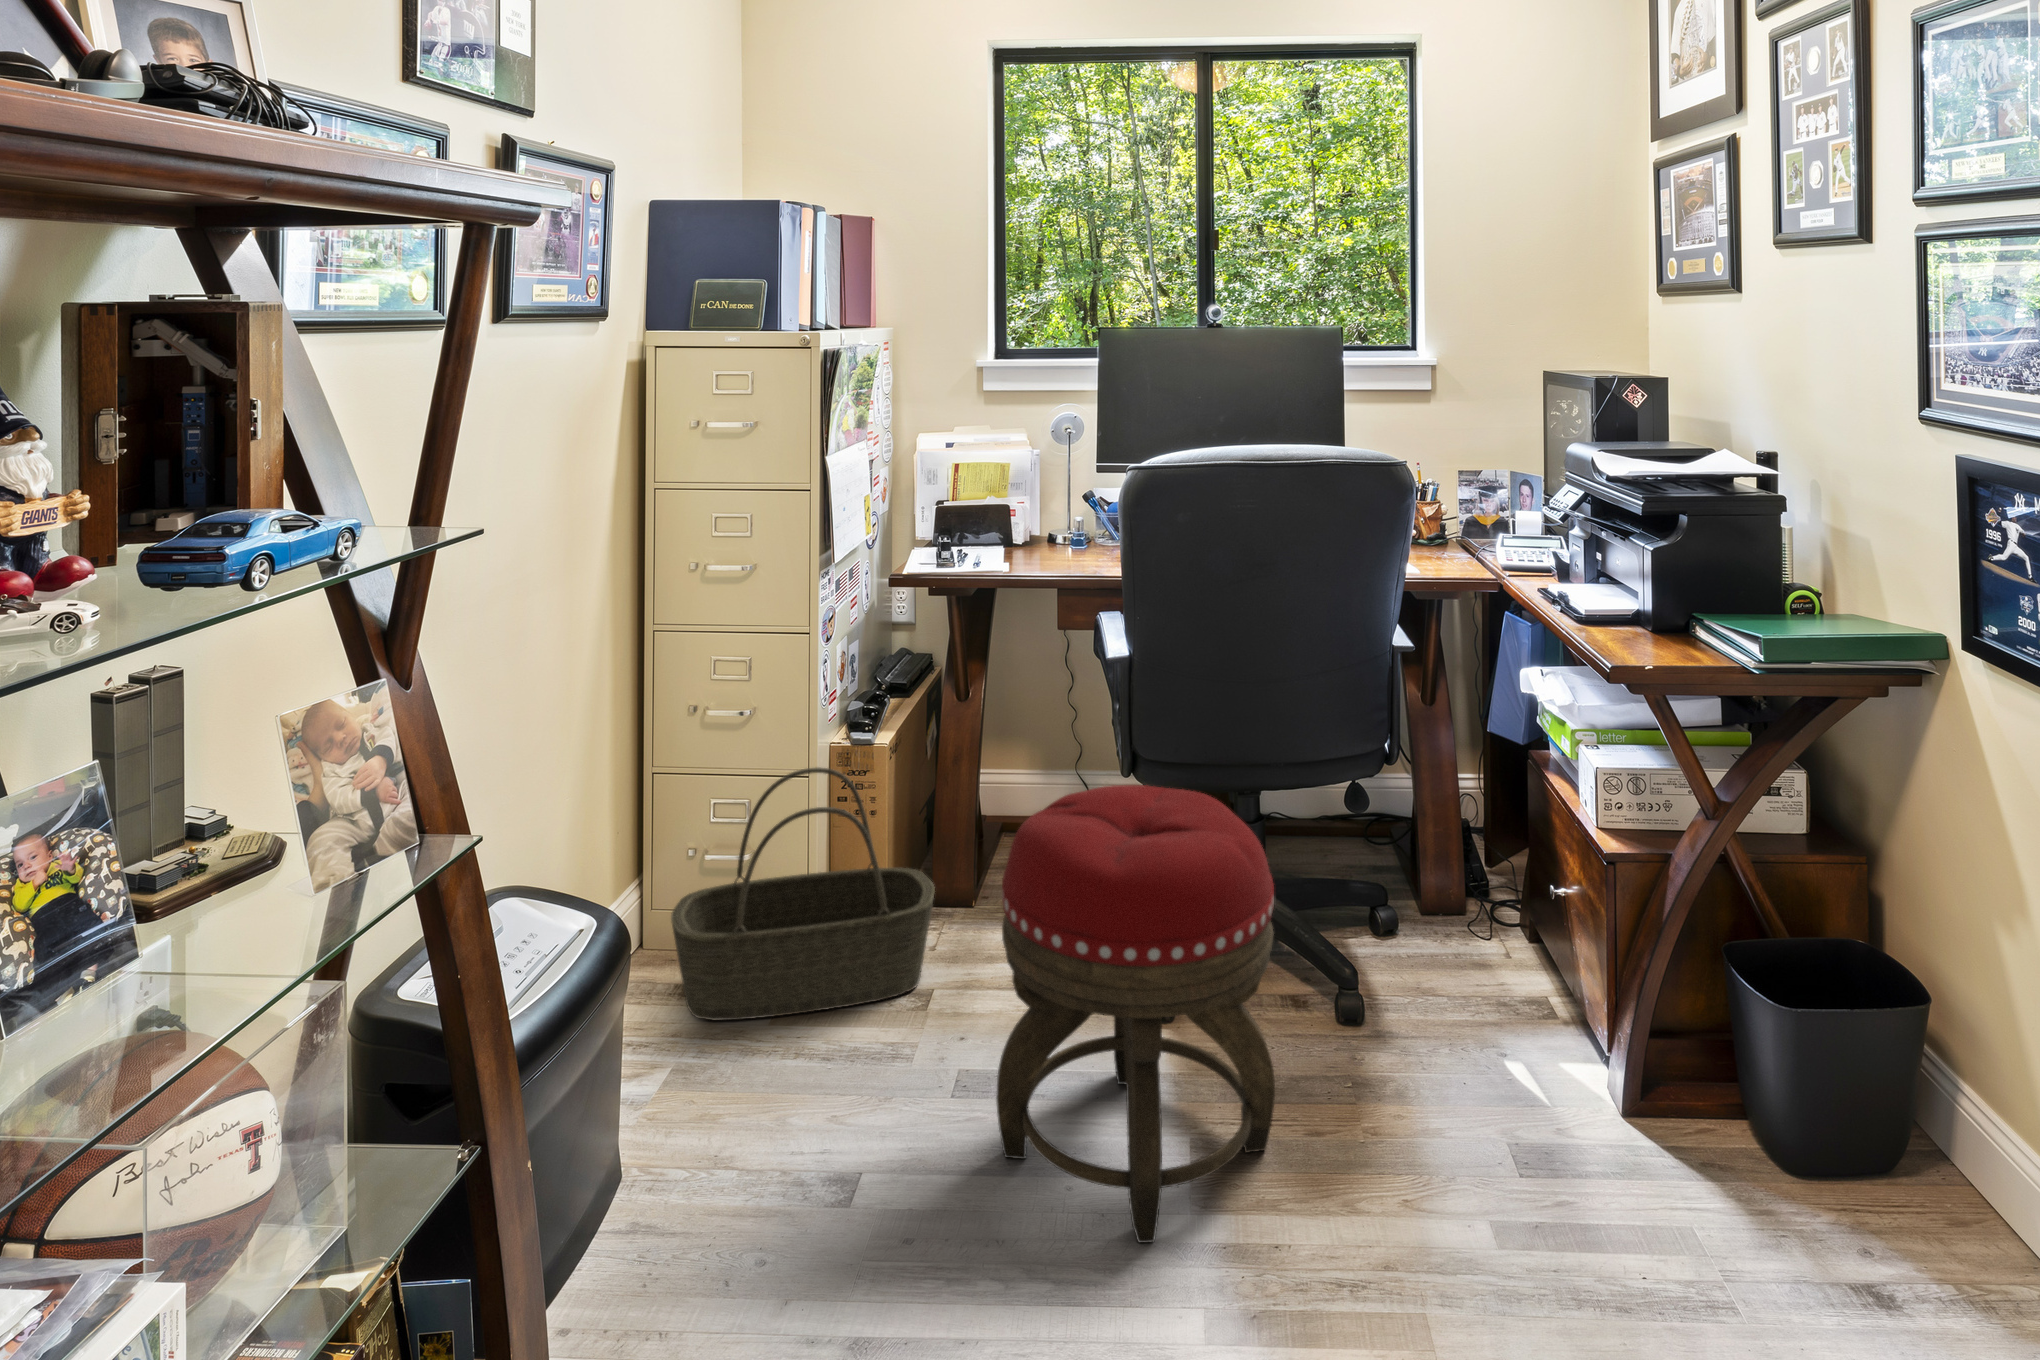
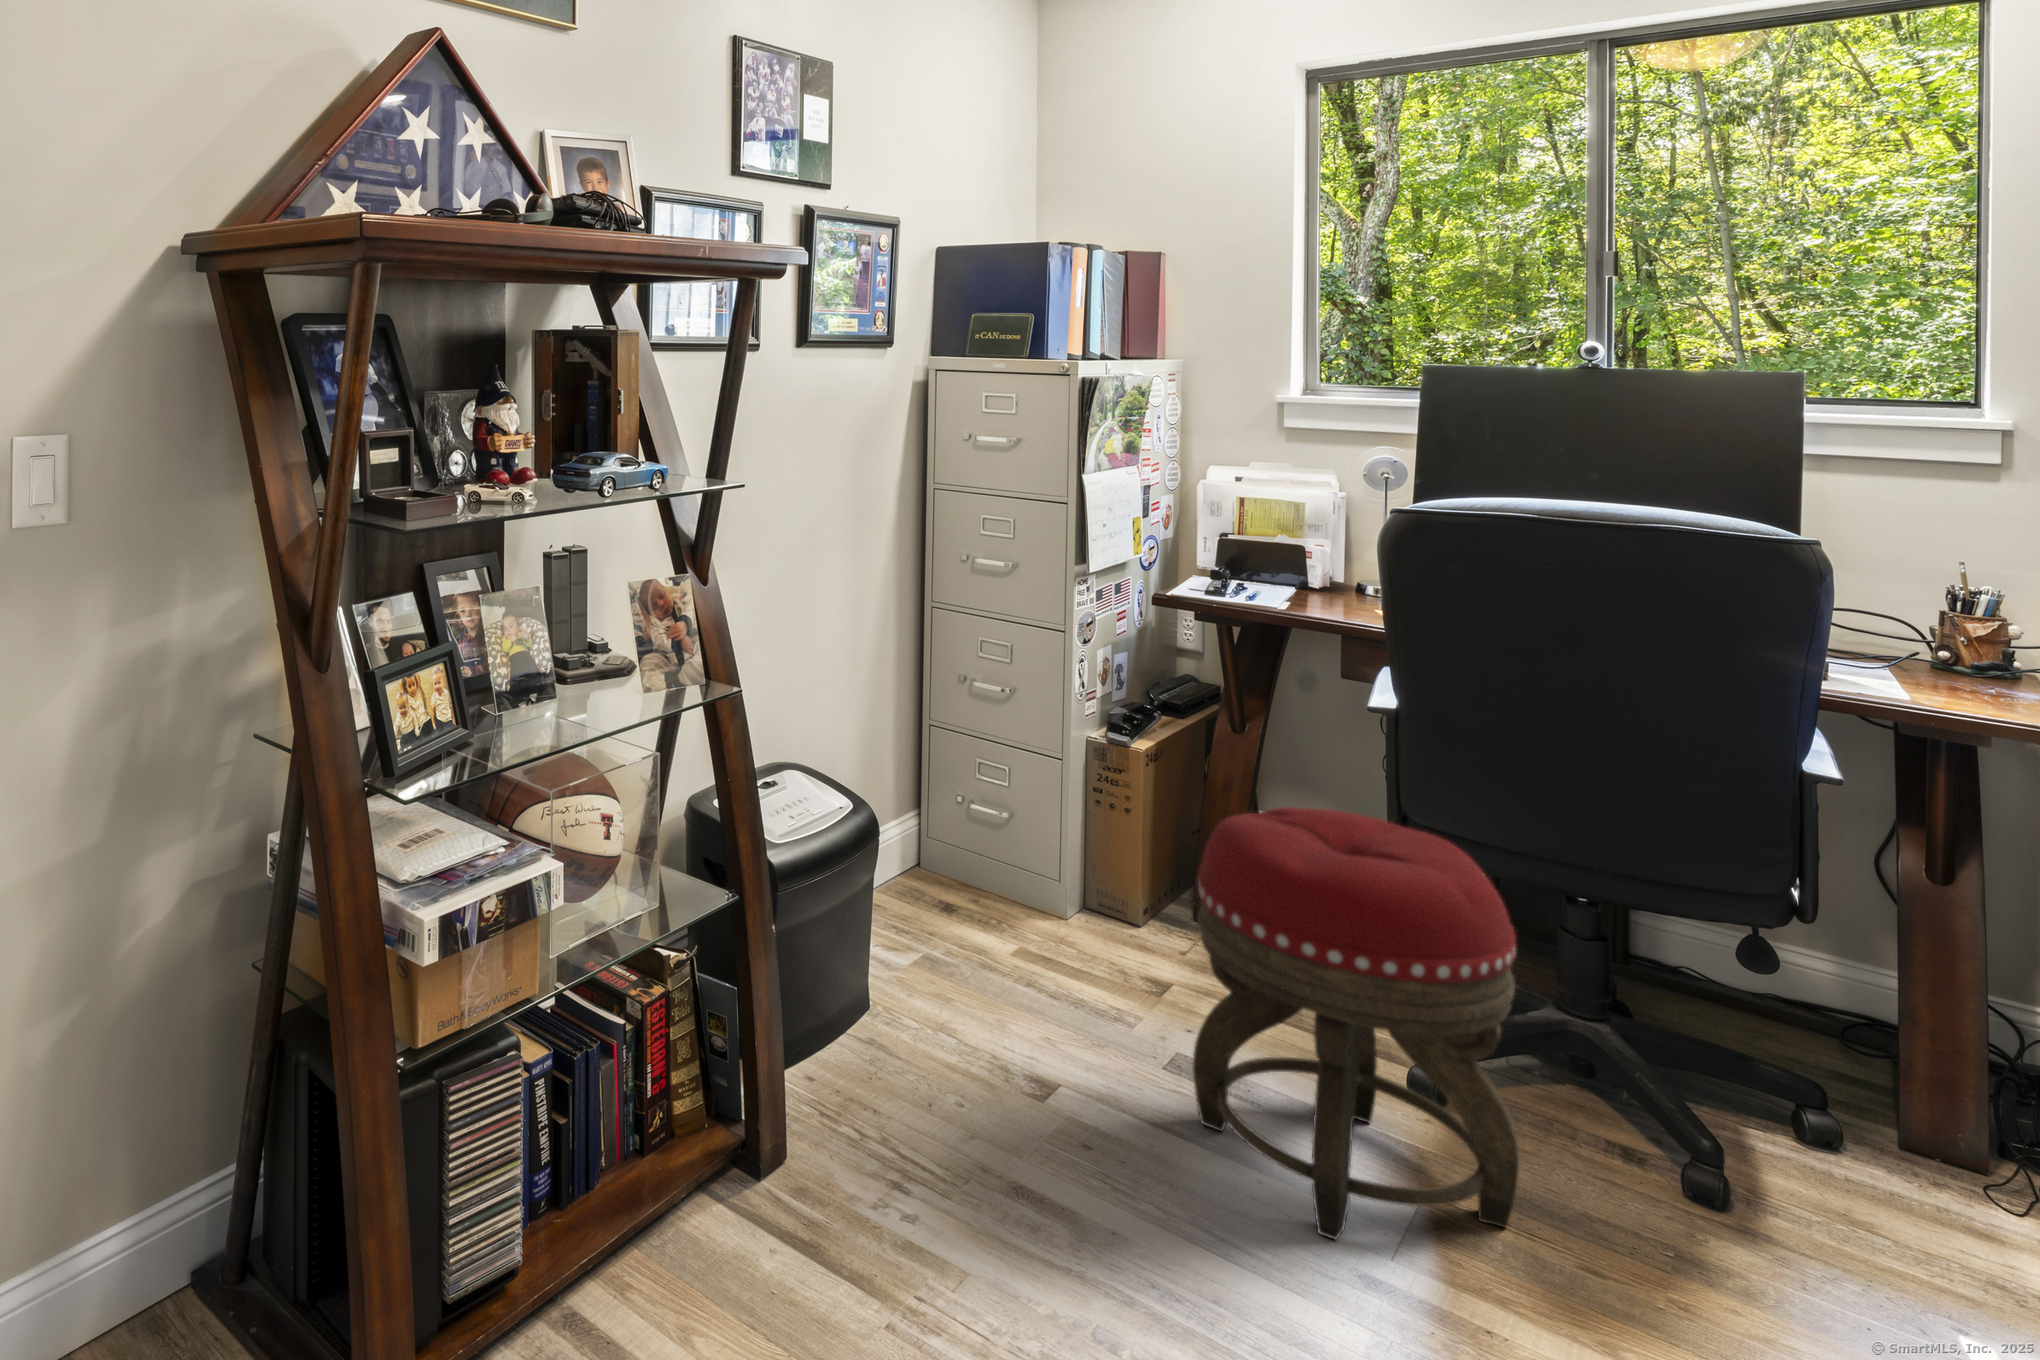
basket: present [671,767,935,1020] -> none [933,751,1181,976]

